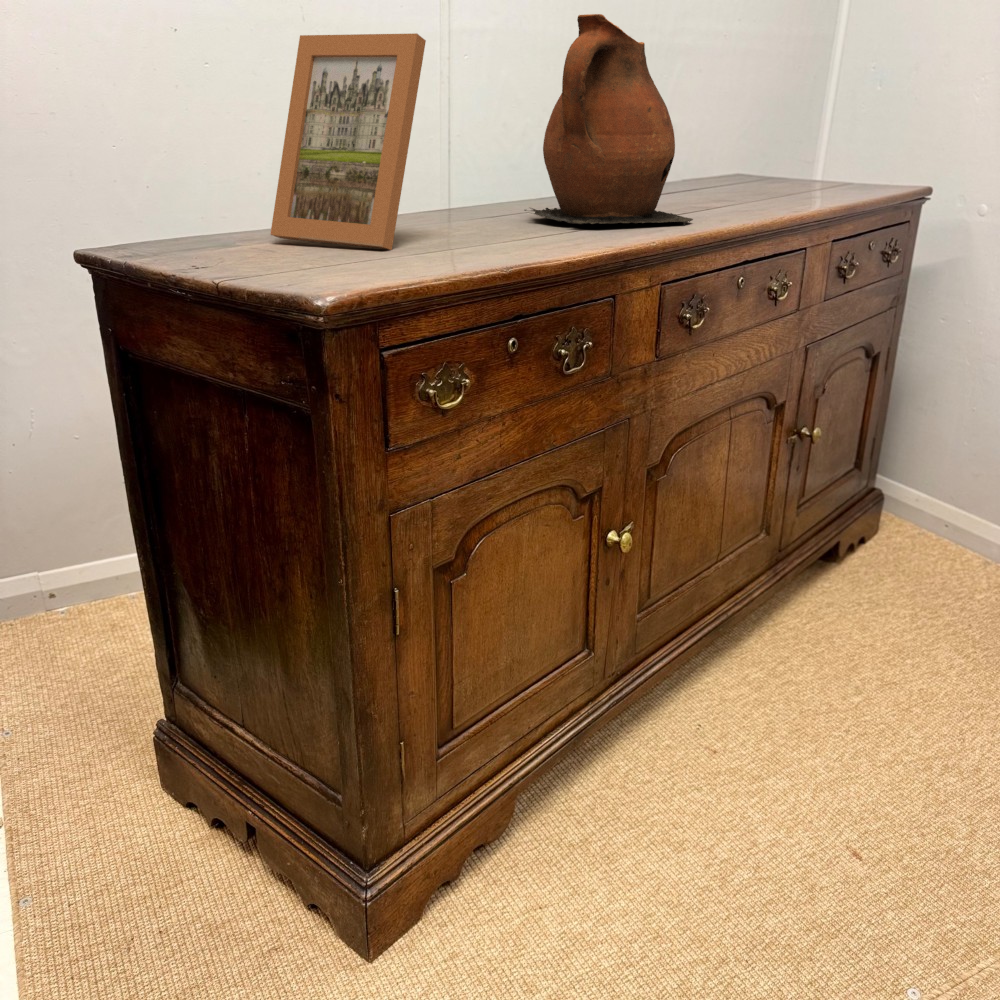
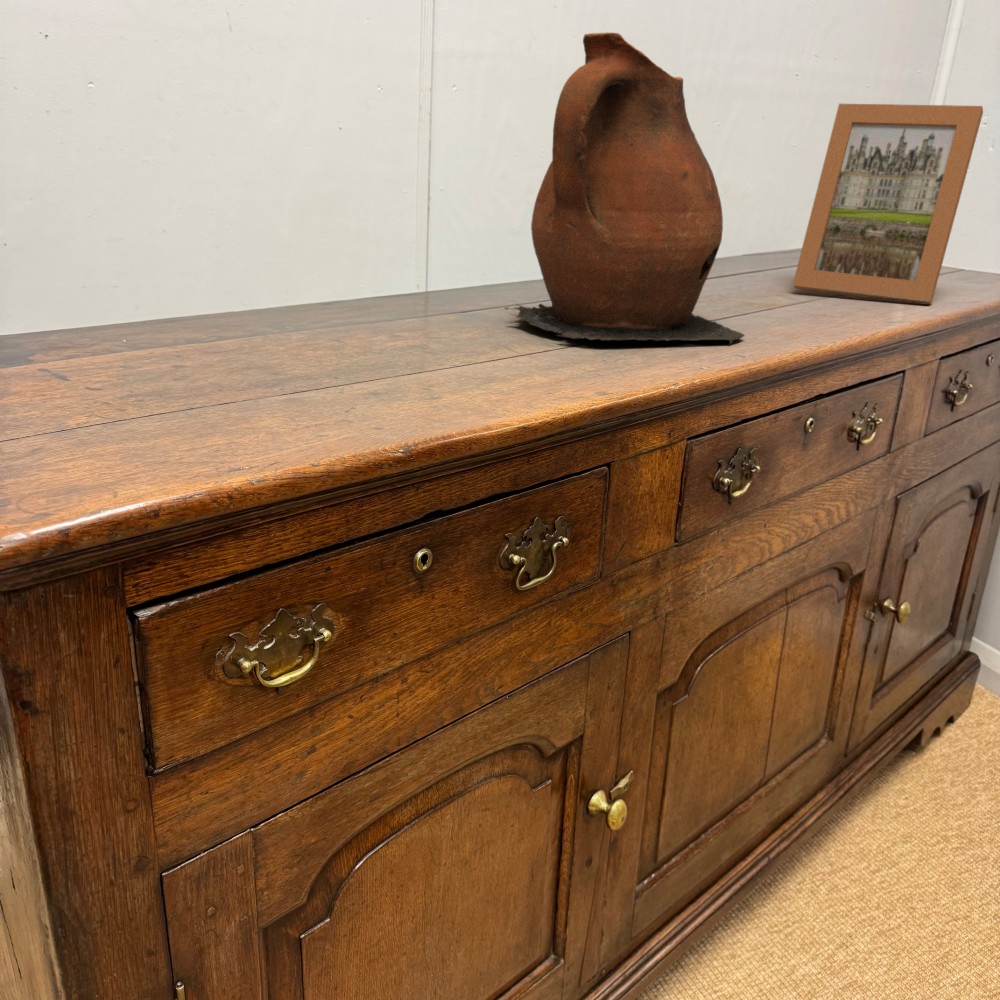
picture frame: present [270,33,426,250] -> present [793,104,983,305]

